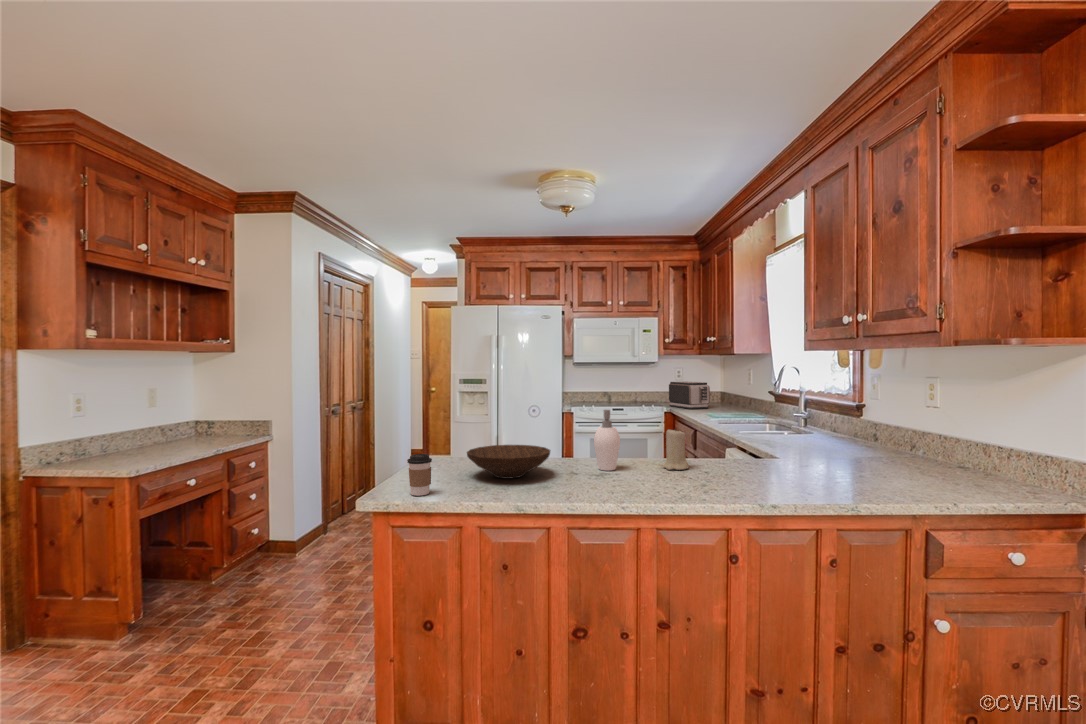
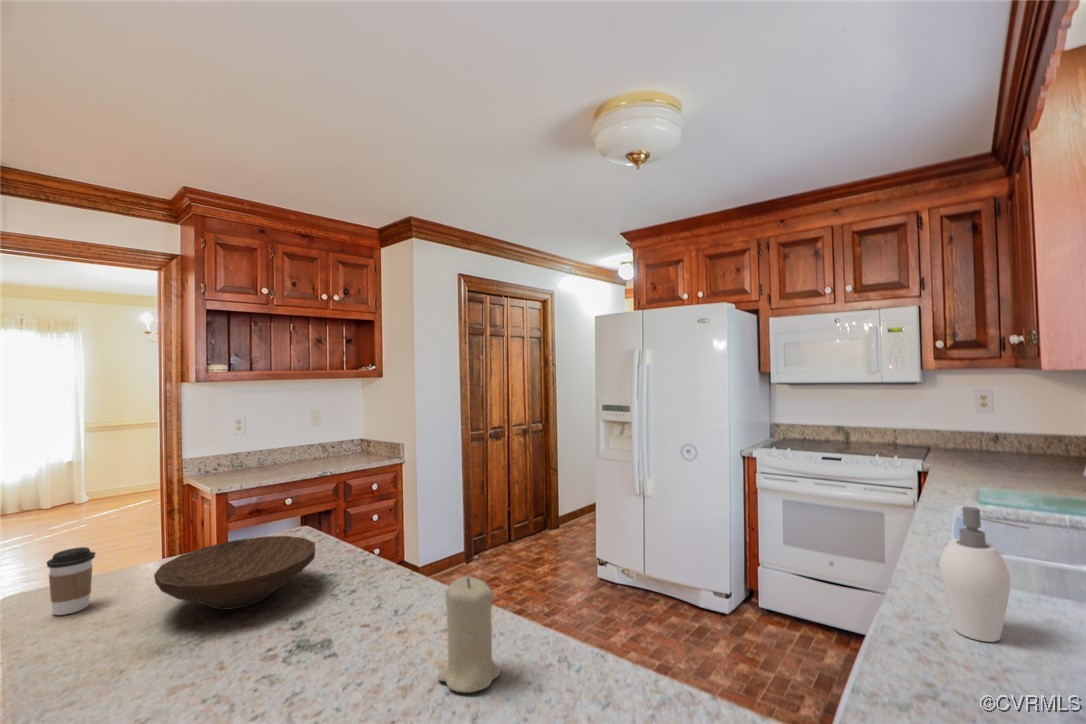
toaster: present [669,381,710,409] -> none [942,417,1028,472]
soap dispenser: present [594,410,620,471] -> present [939,506,1028,642]

